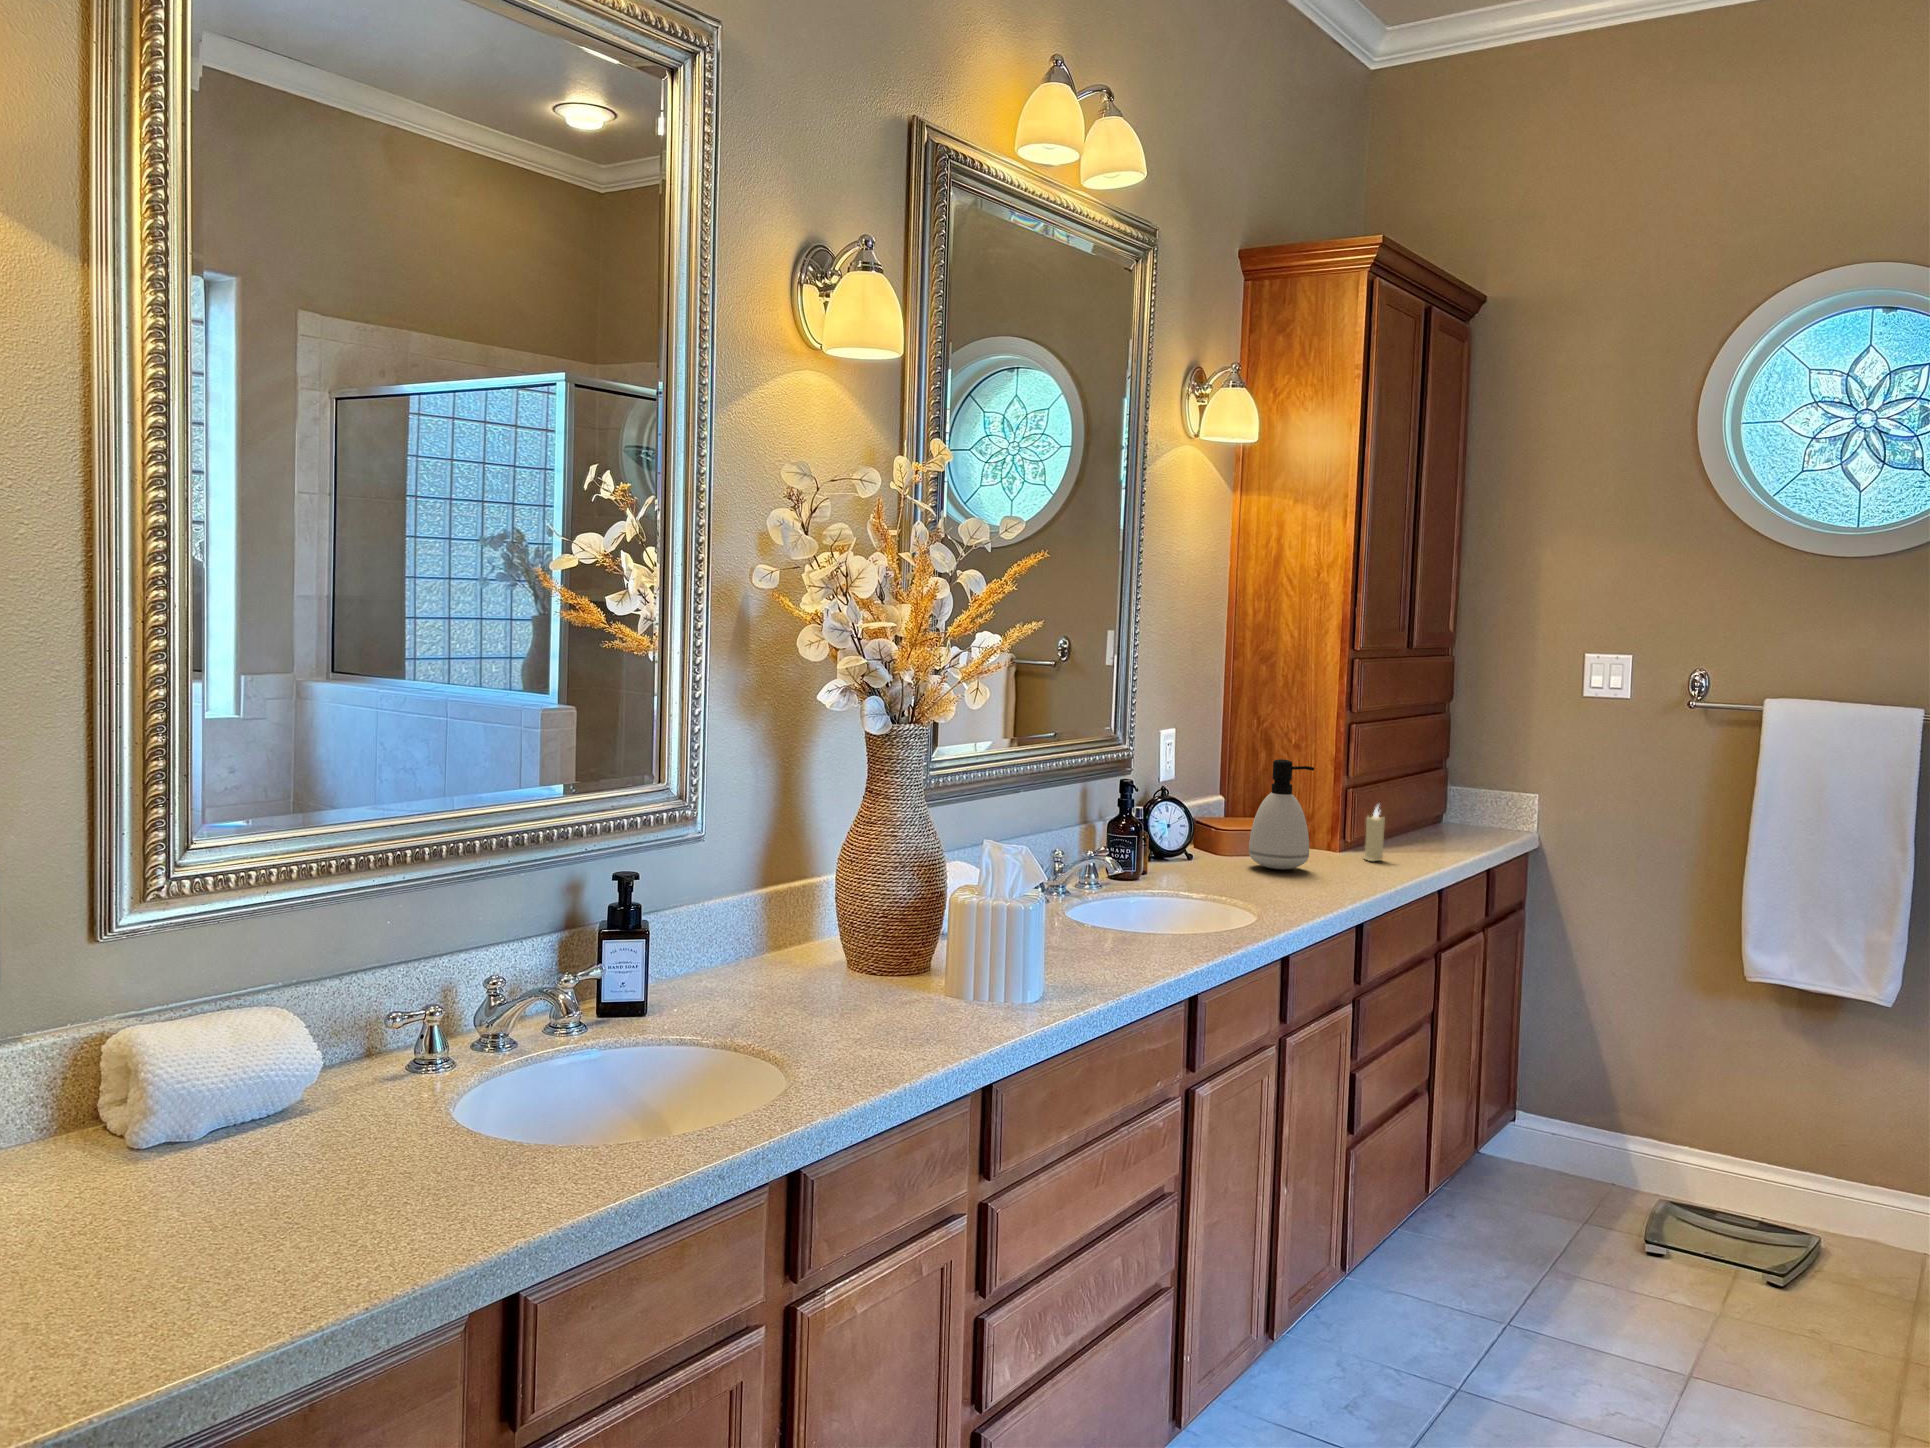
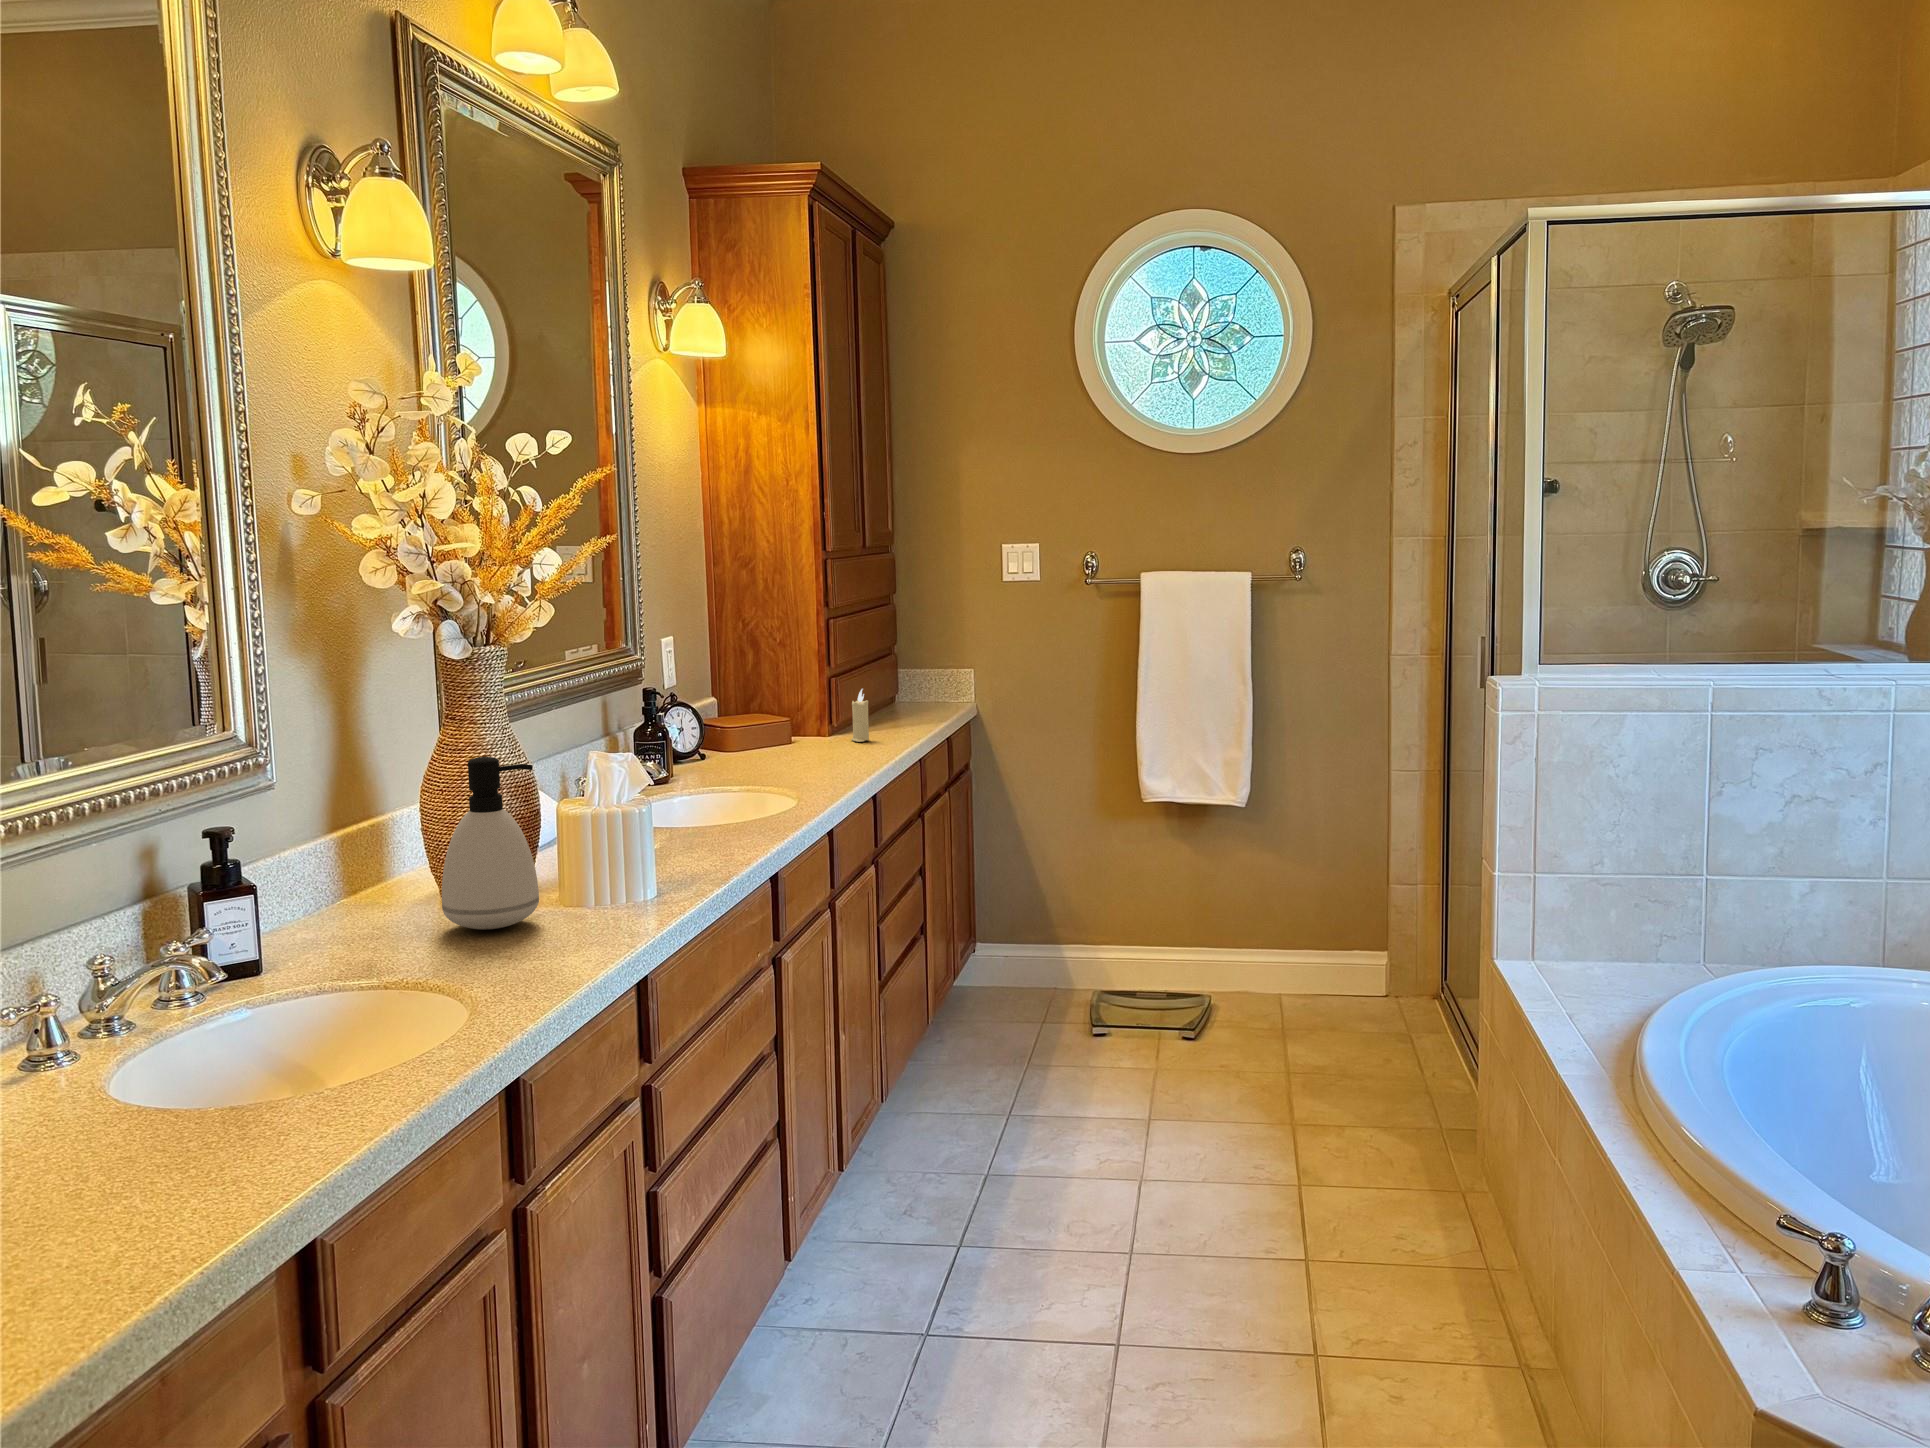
soap dispenser: present [1249,759,1314,869] -> present [442,757,539,929]

